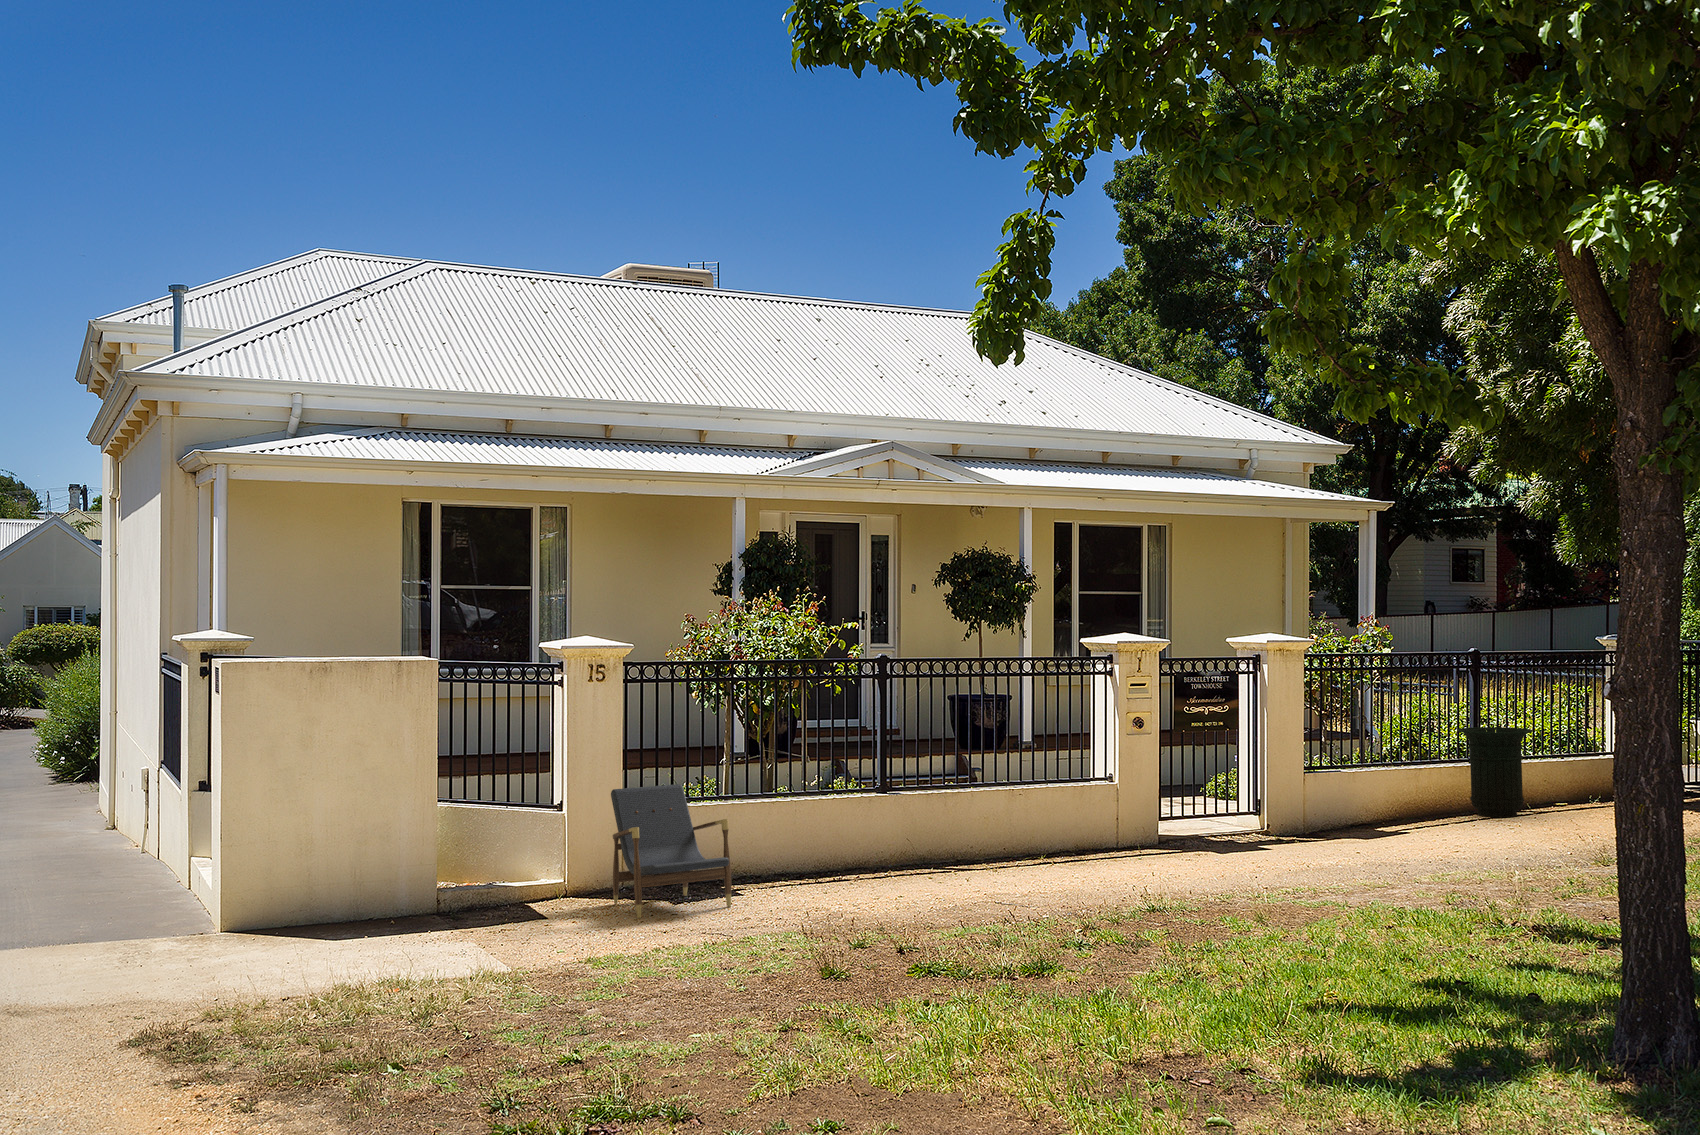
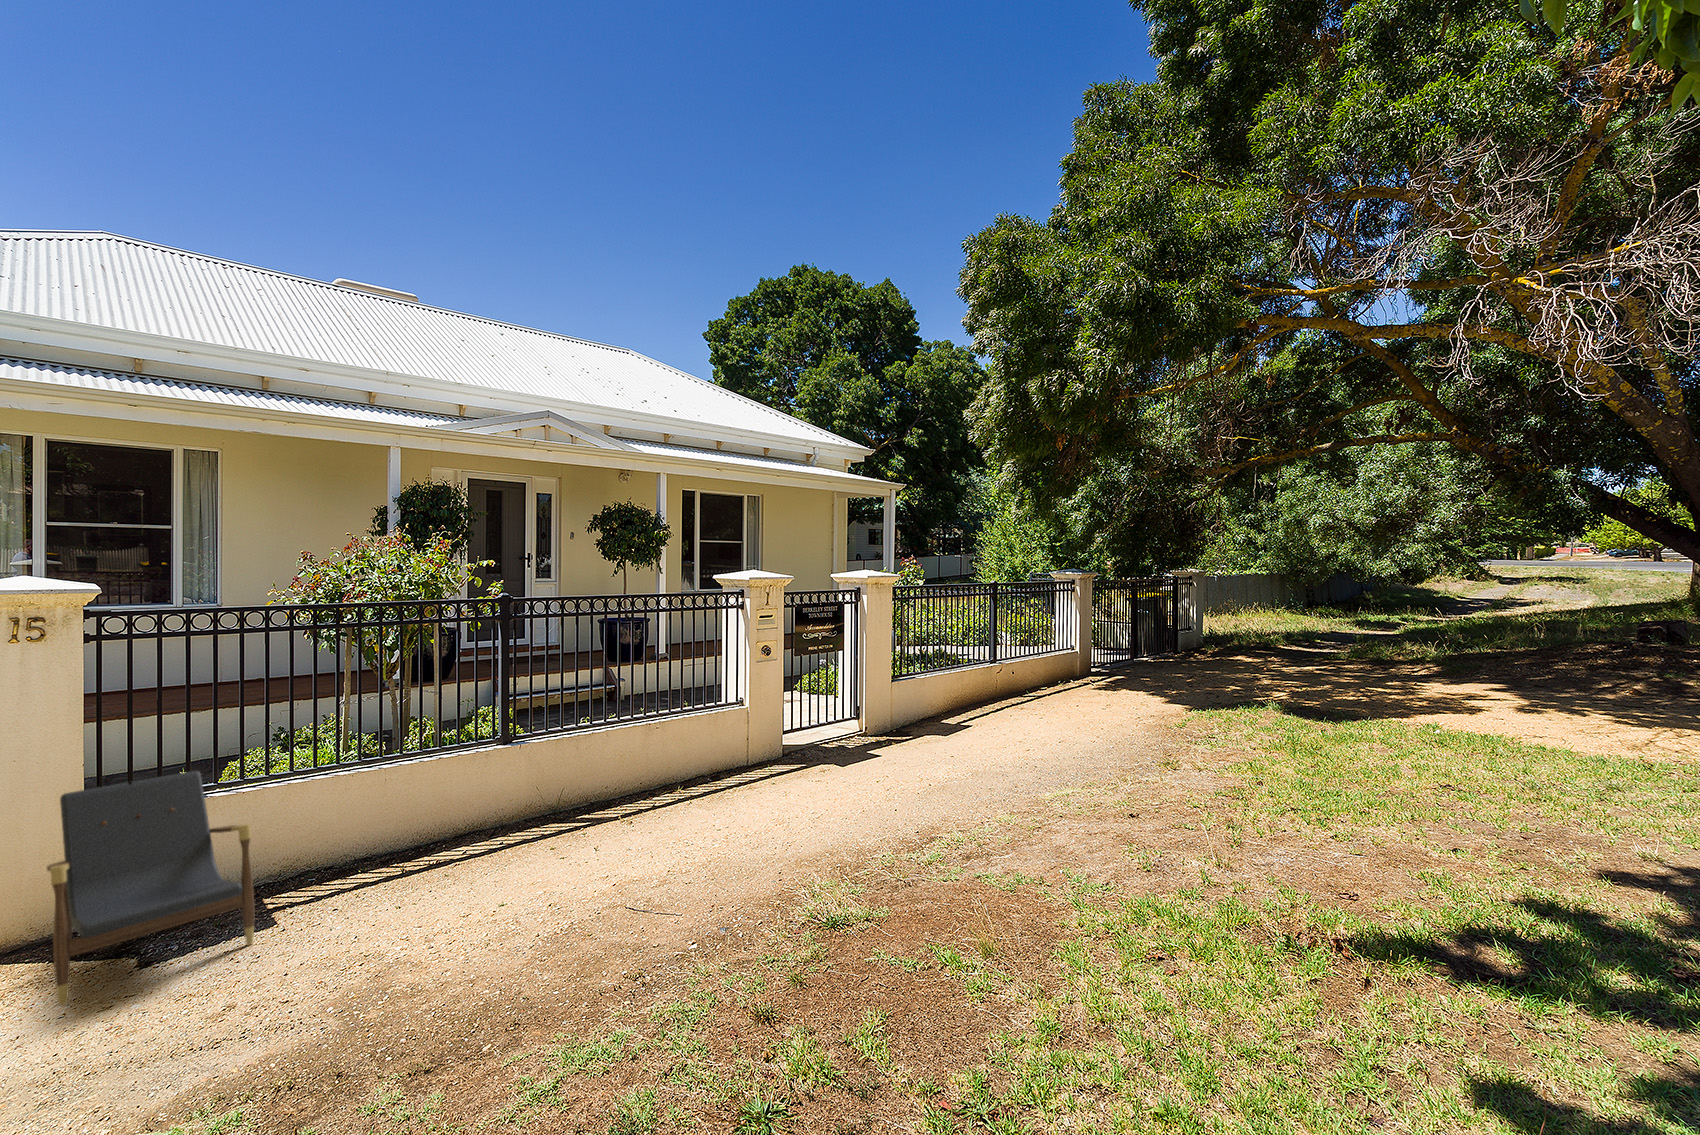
trash can: present [1457,727,1533,817] -> none [988,638,1041,706]

